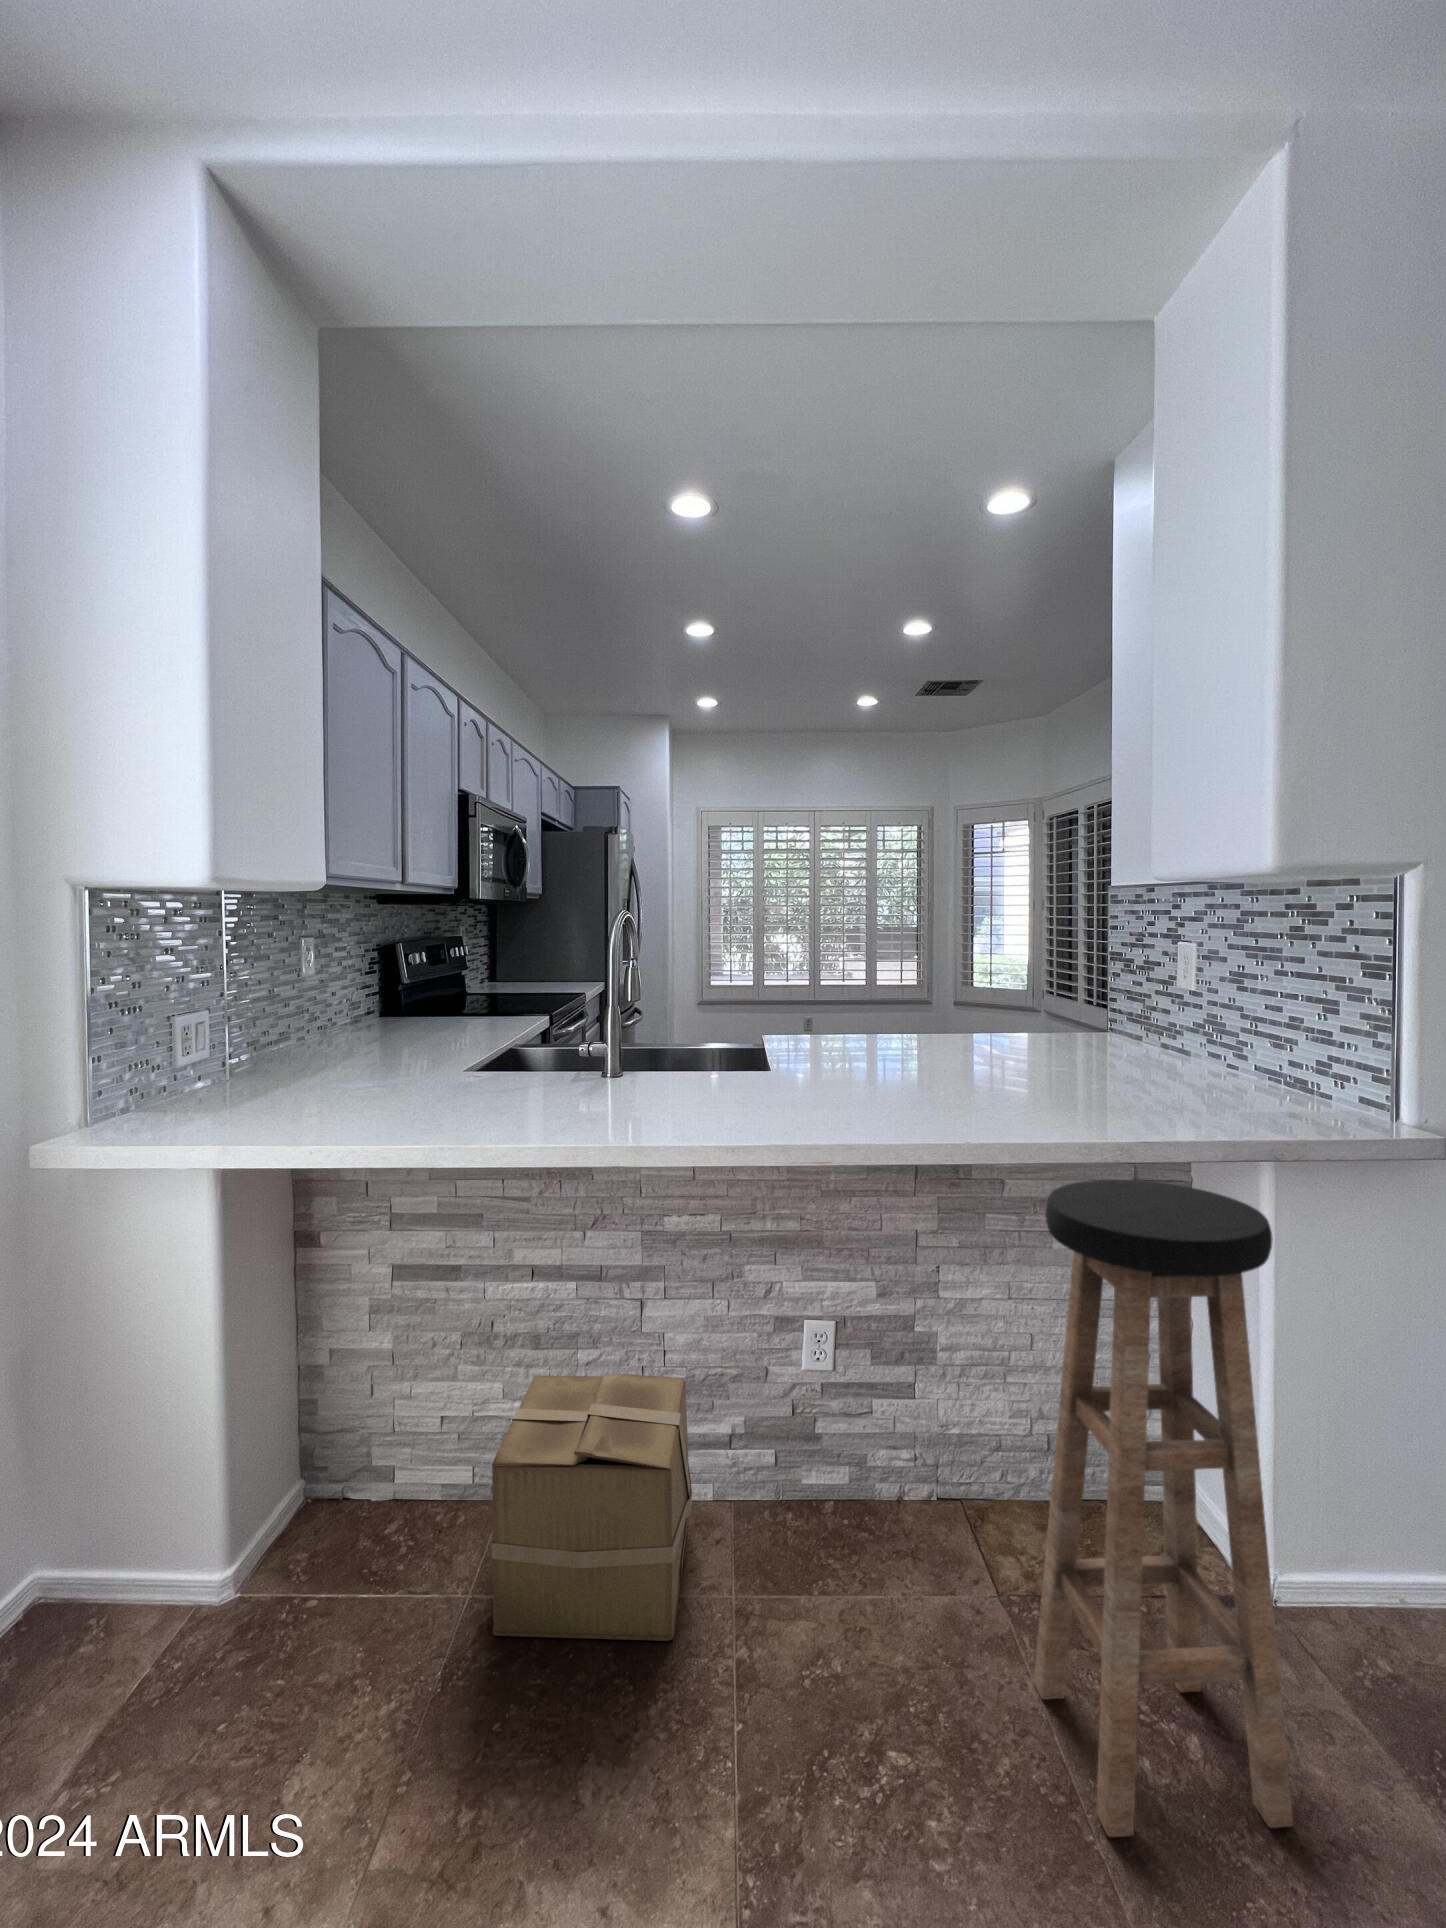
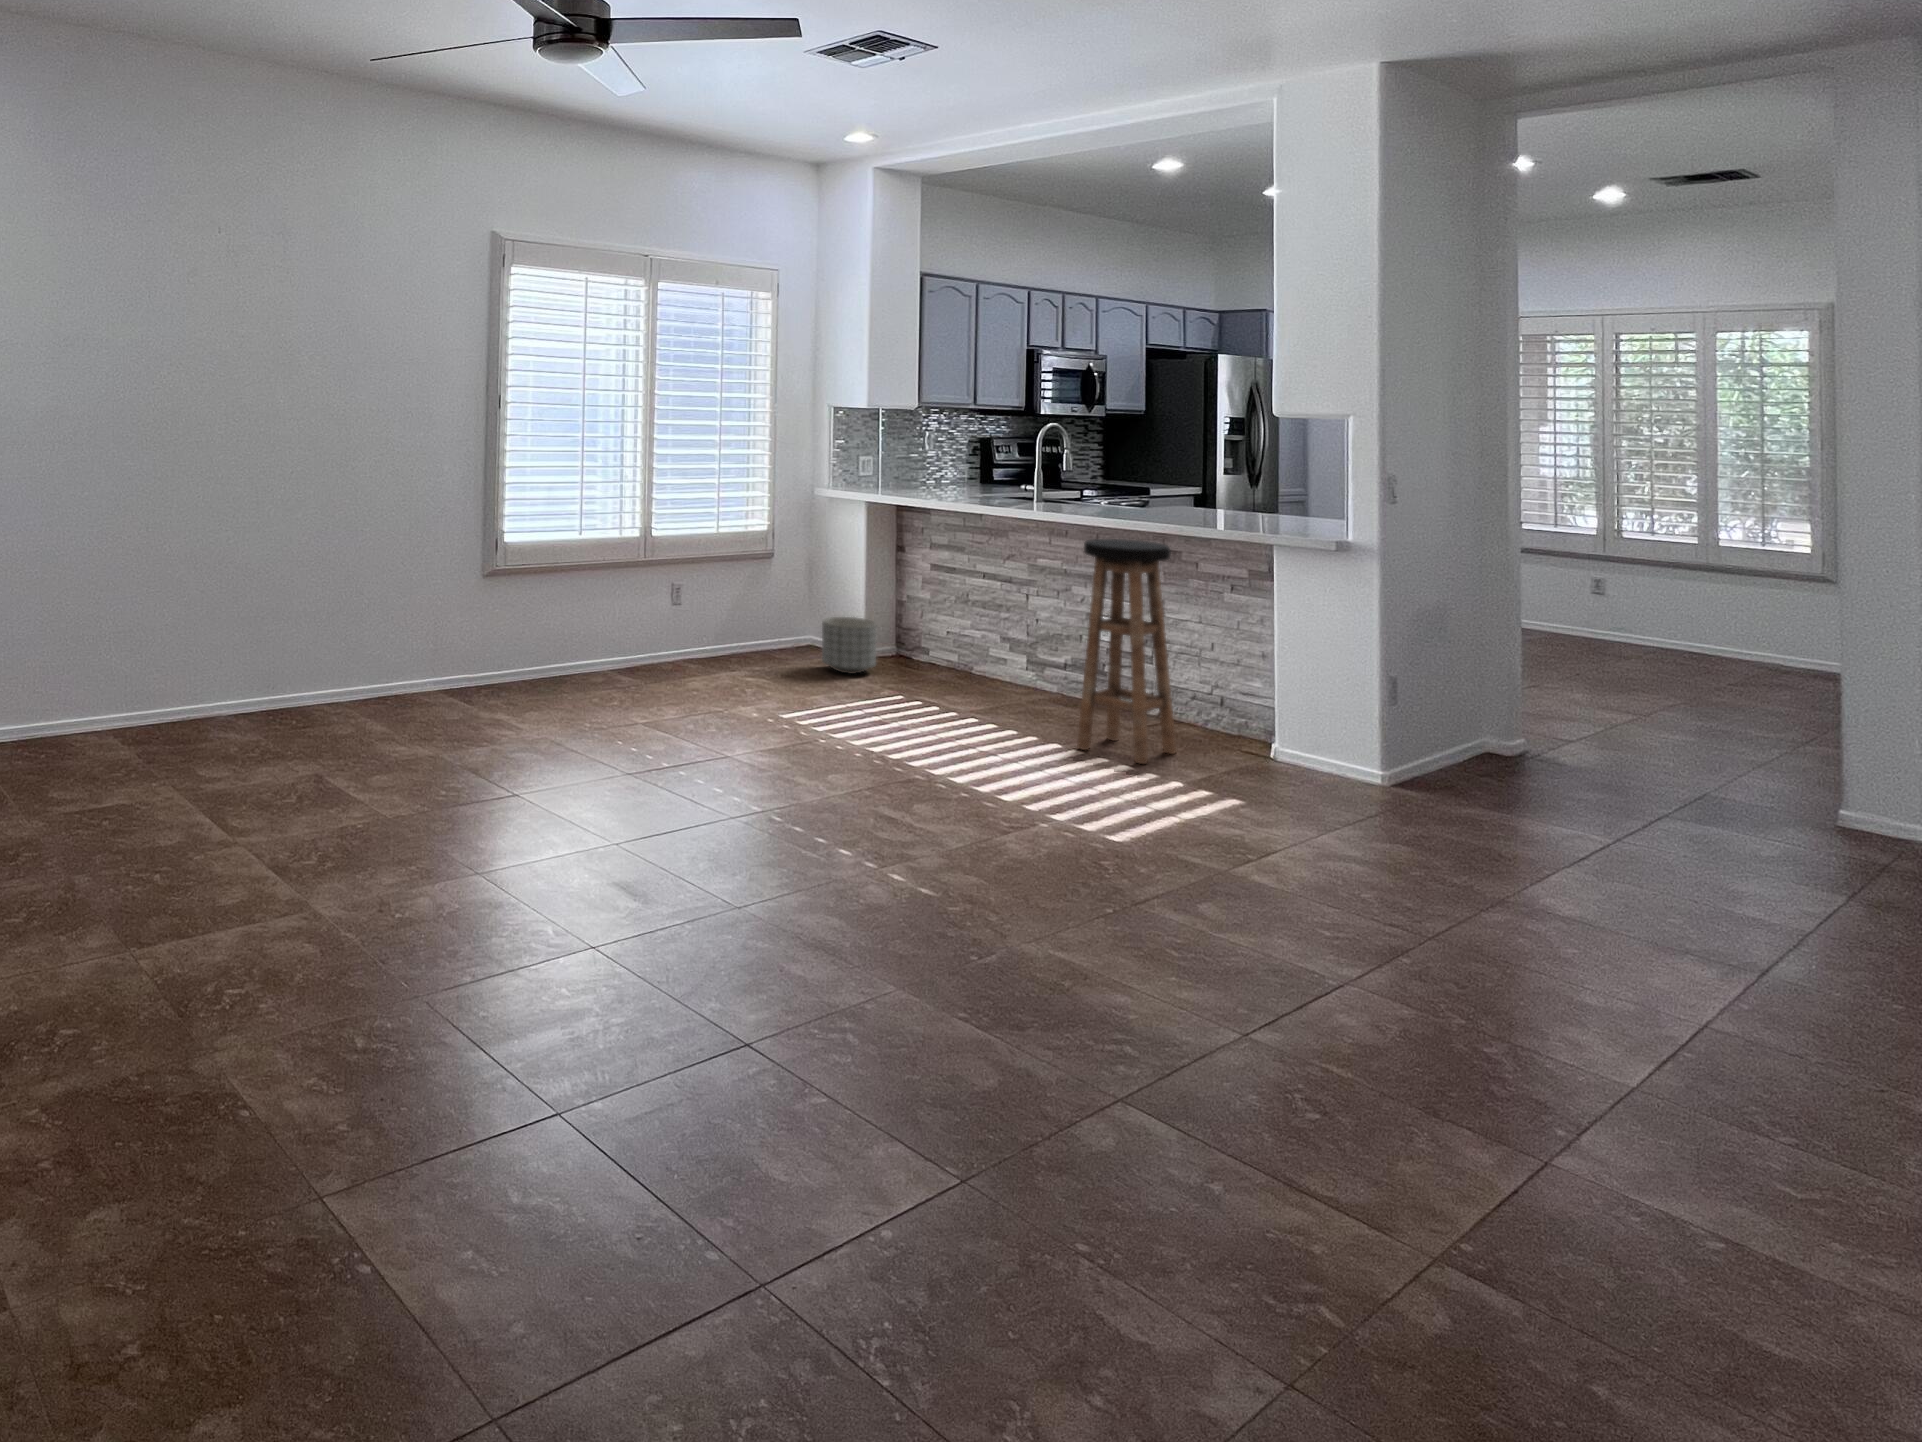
cardboard box: present [492,1374,692,1641] -> none [935,617,1038,702]
planter: none [122,1483,299,1716] -> present [822,617,876,674]

